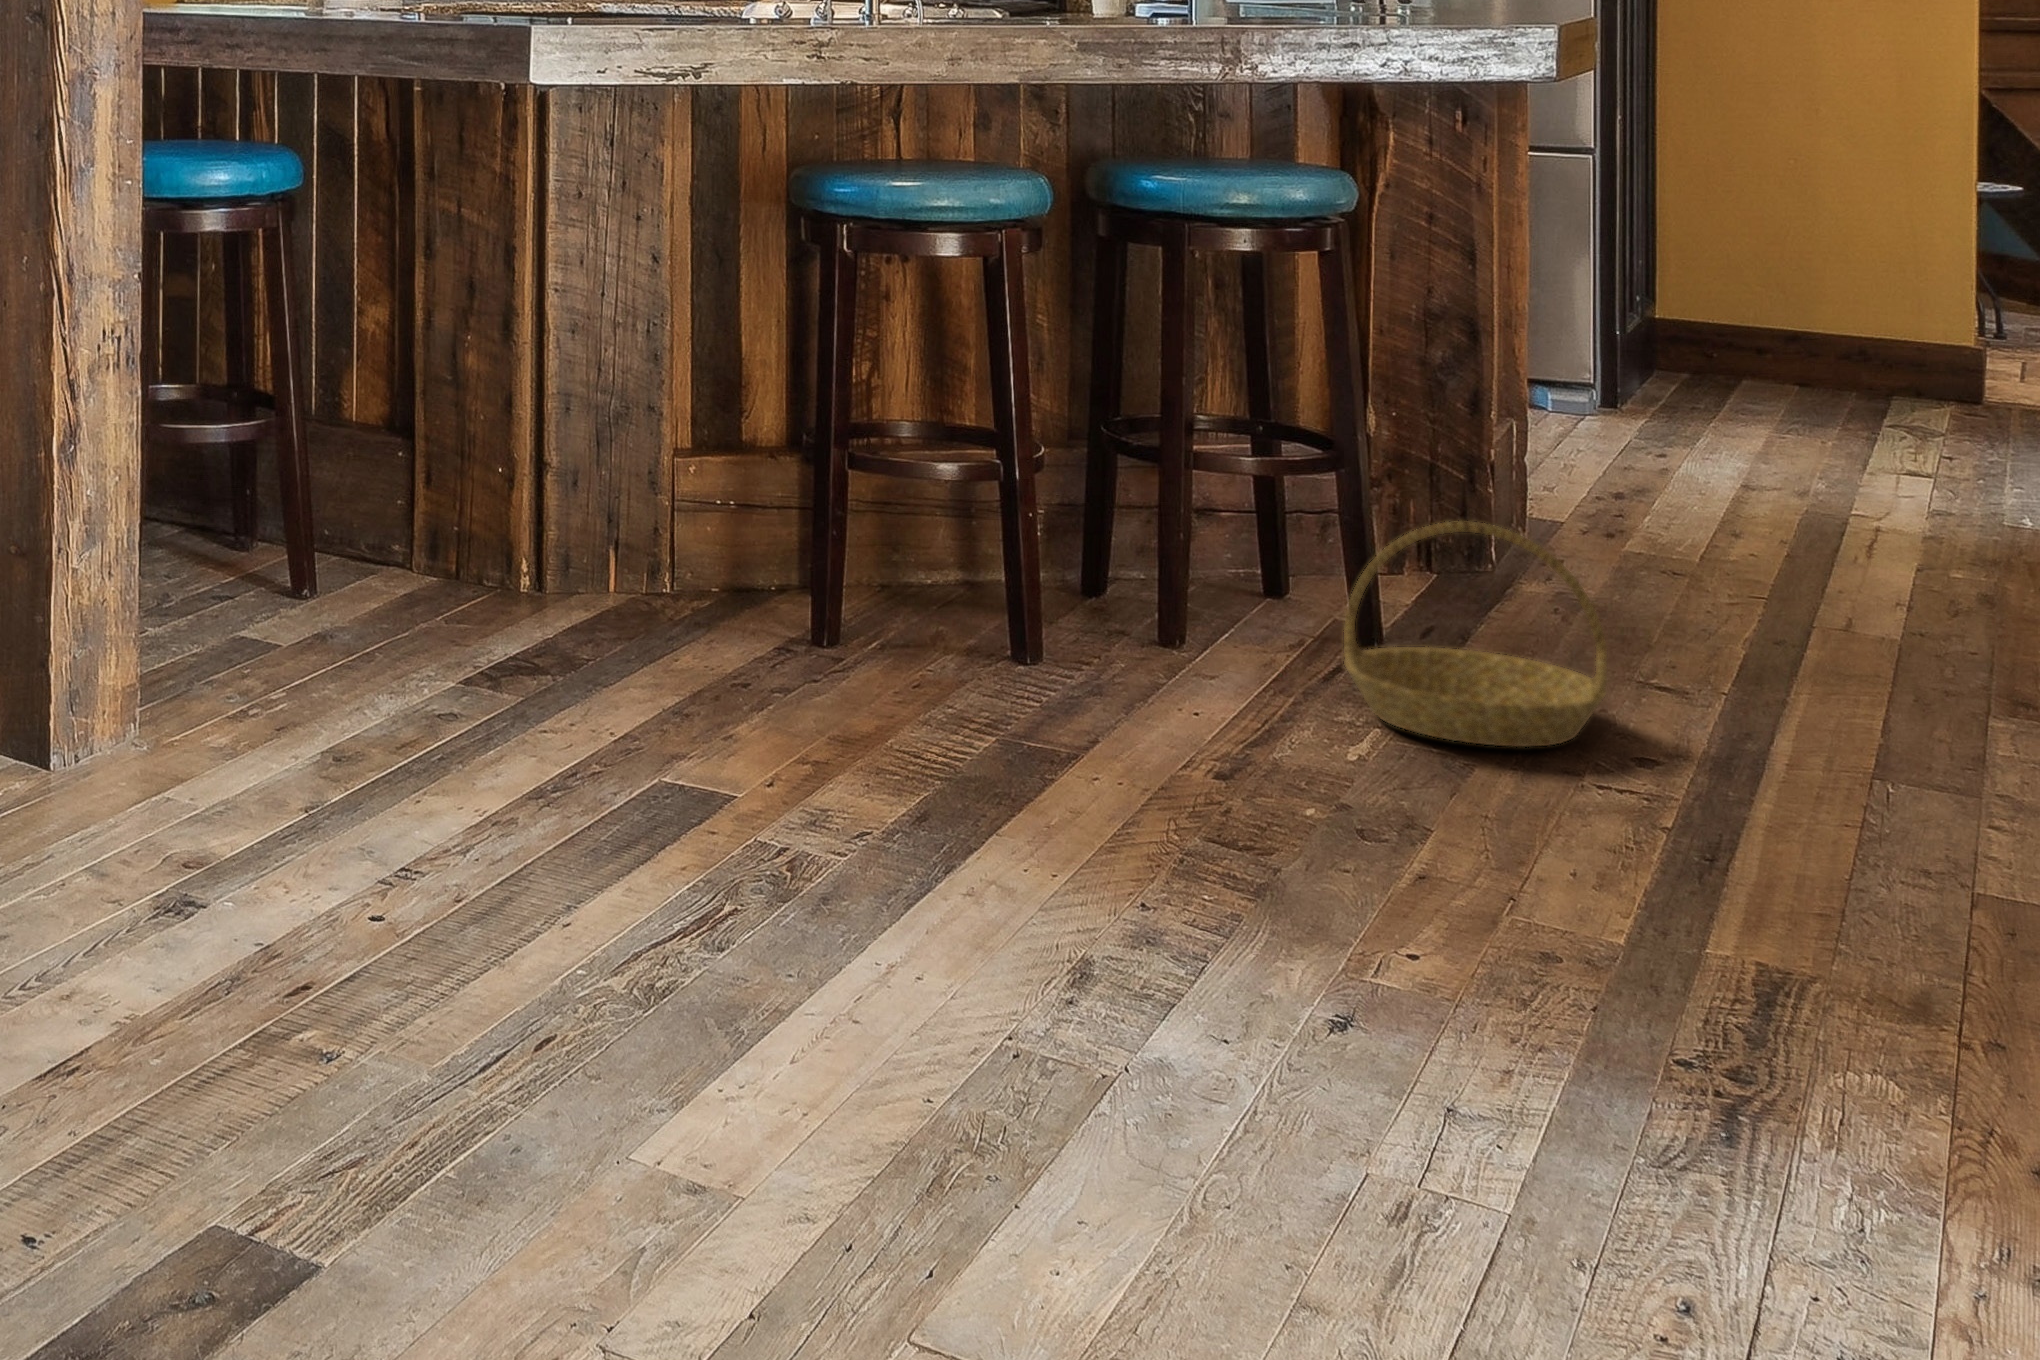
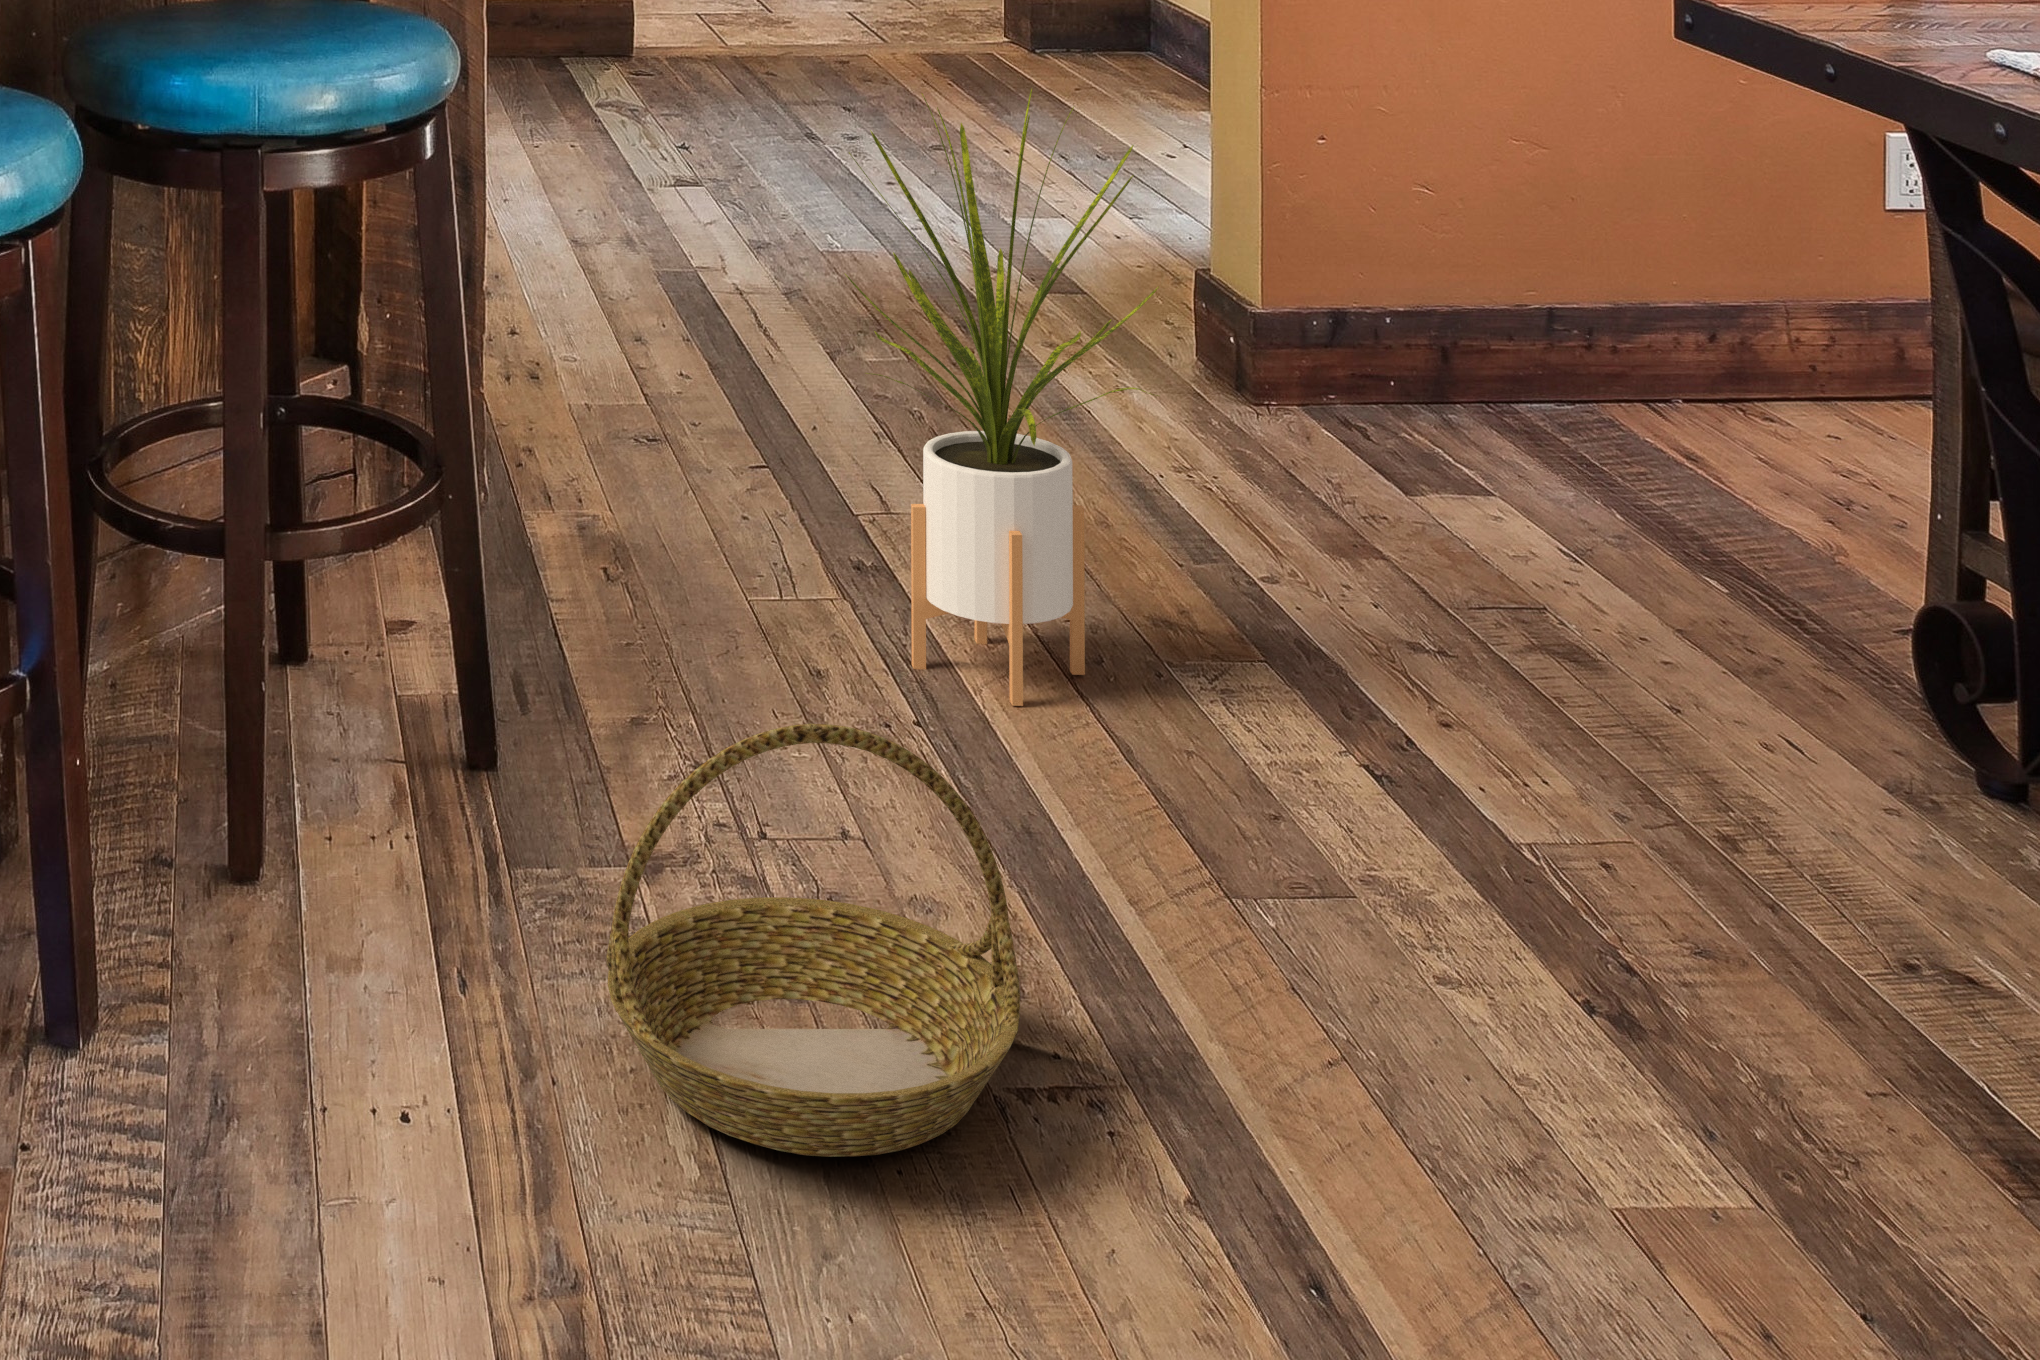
house plant: none [1673,230,1922,643] -> present [845,89,1159,706]

